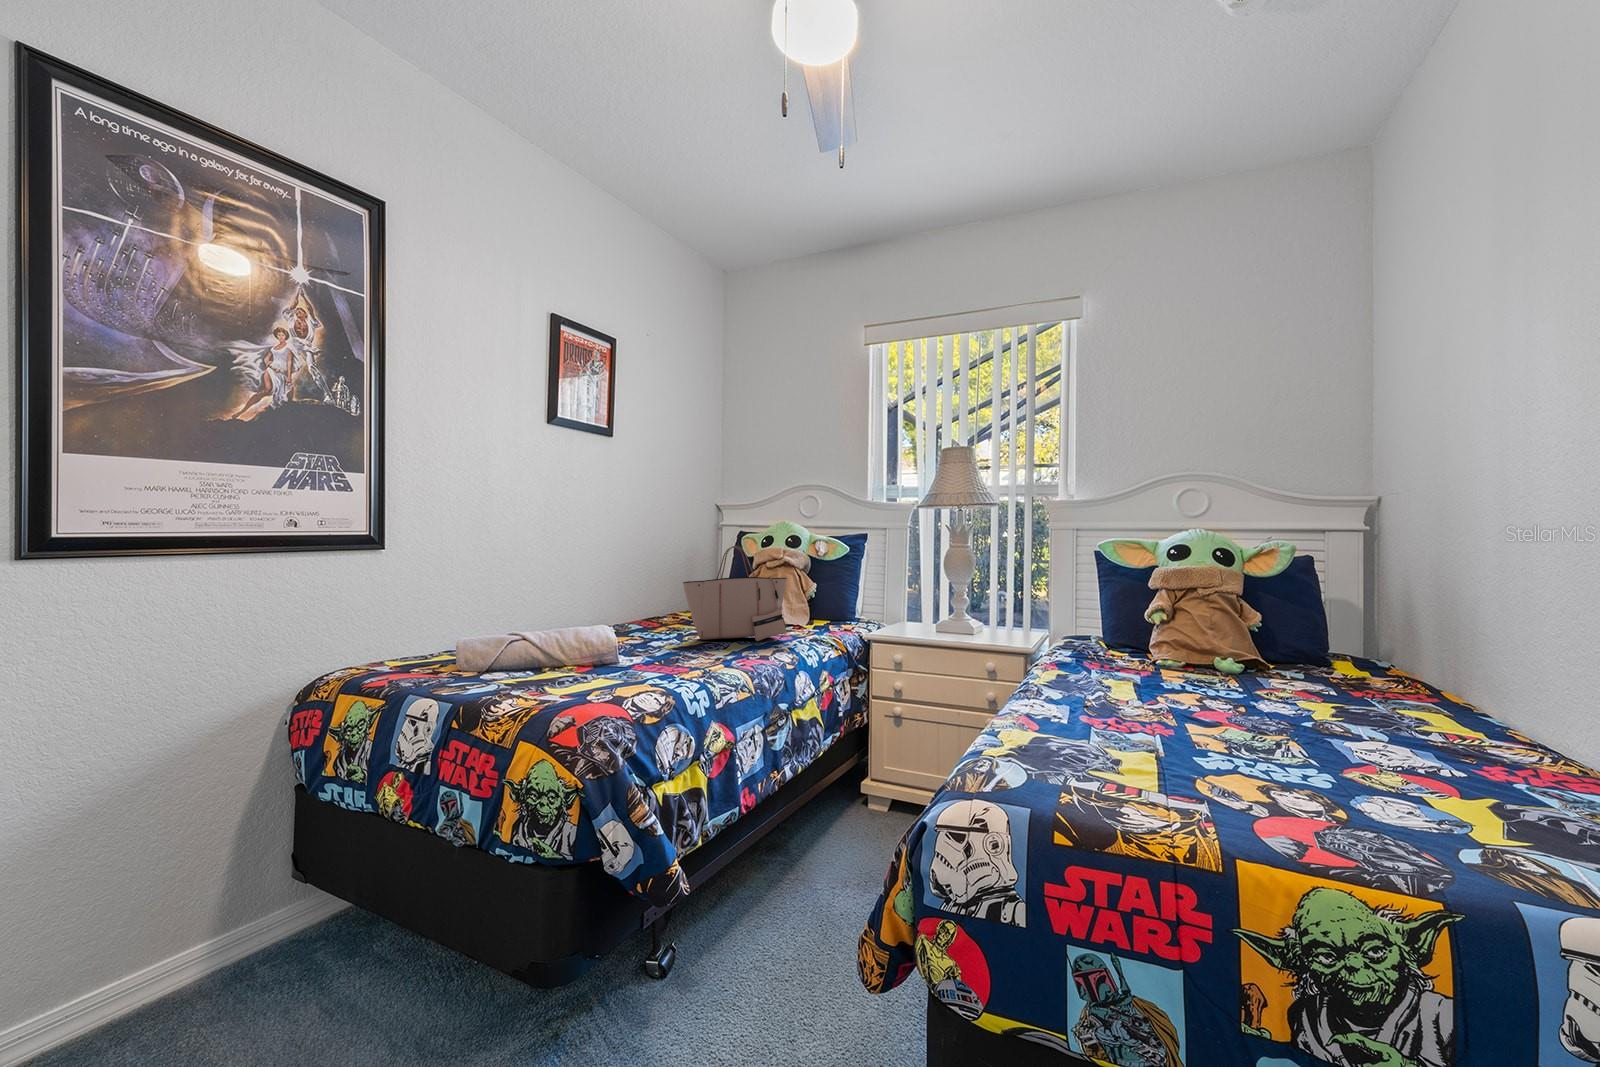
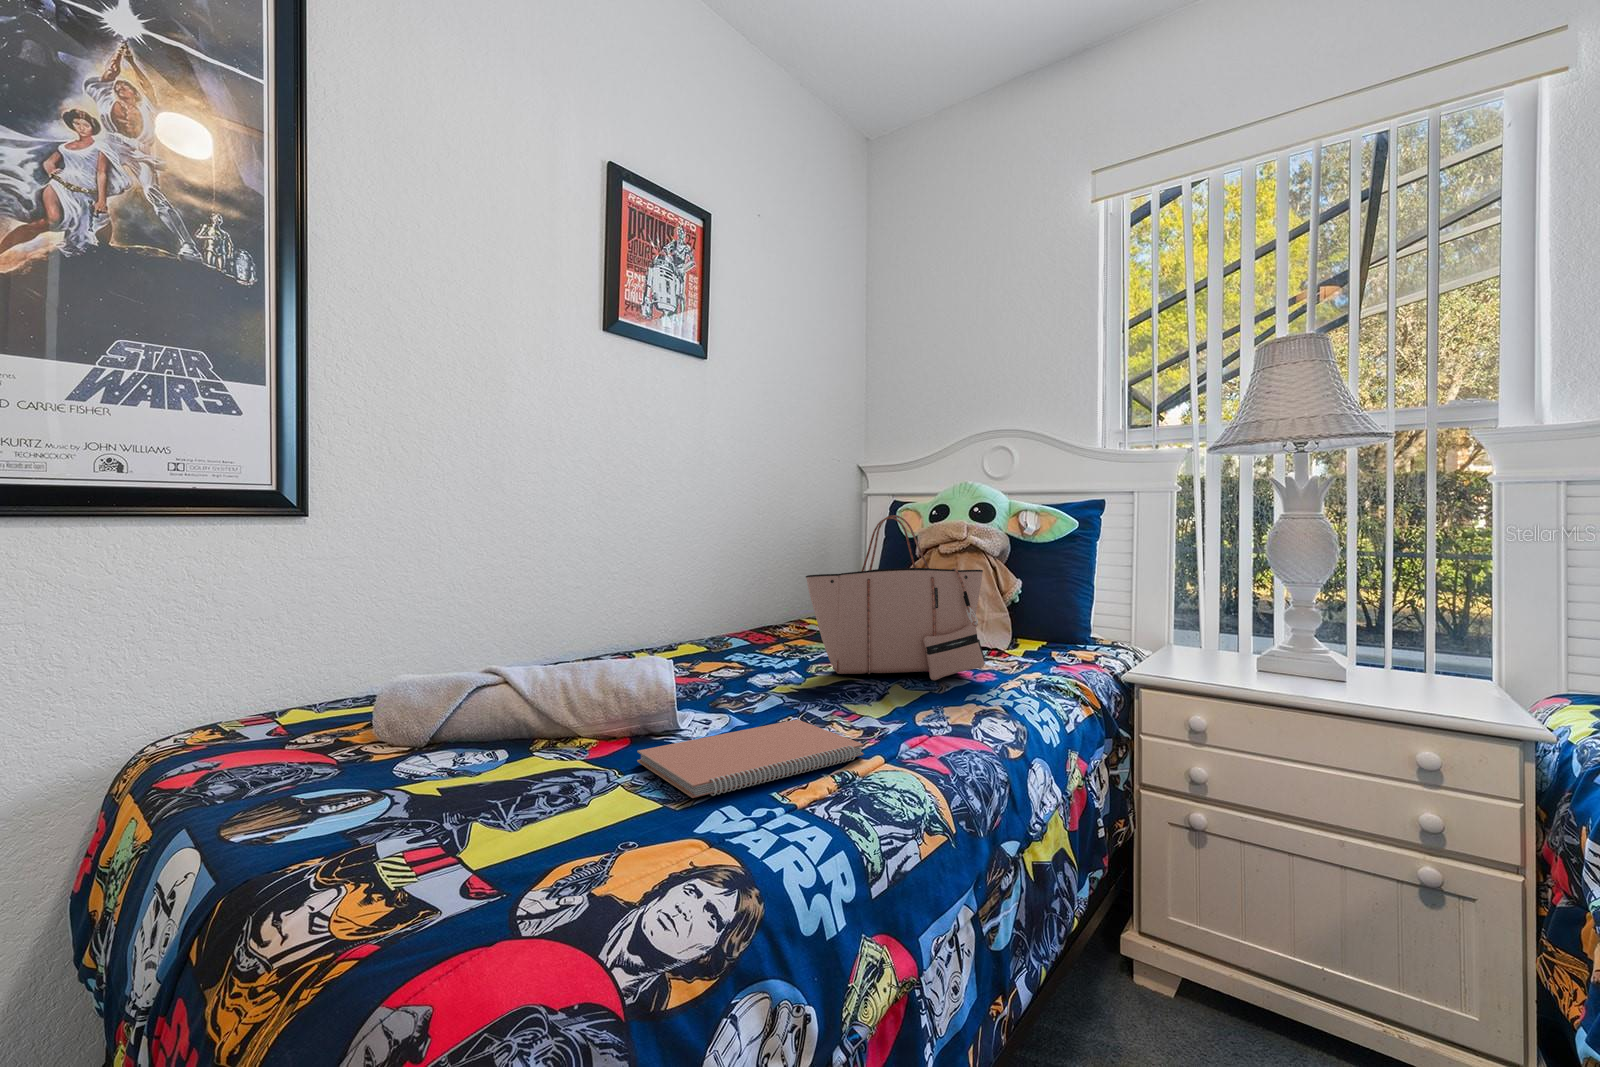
notebook: none [605,656,716,682] -> present [637,720,864,798]

